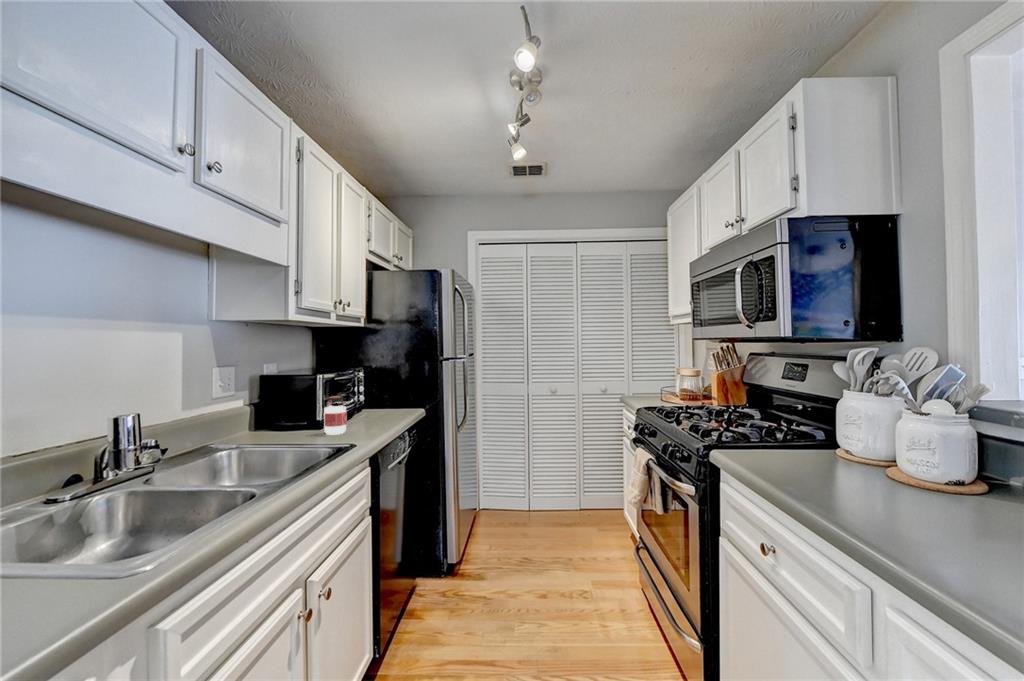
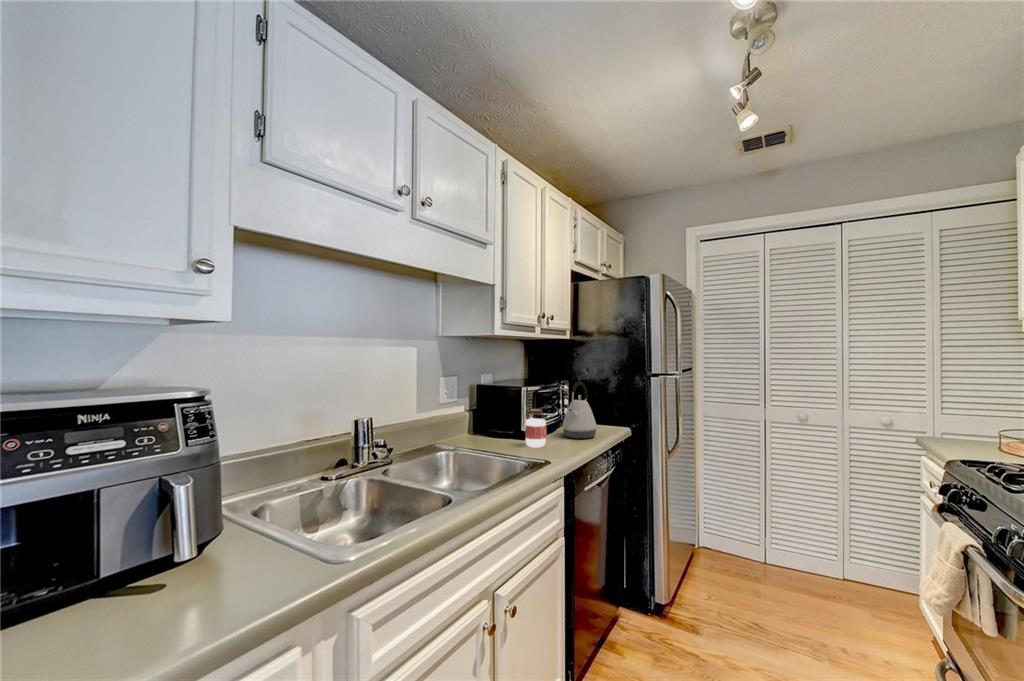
kettle: none [360,368,395,423] -> present [562,382,597,439]

